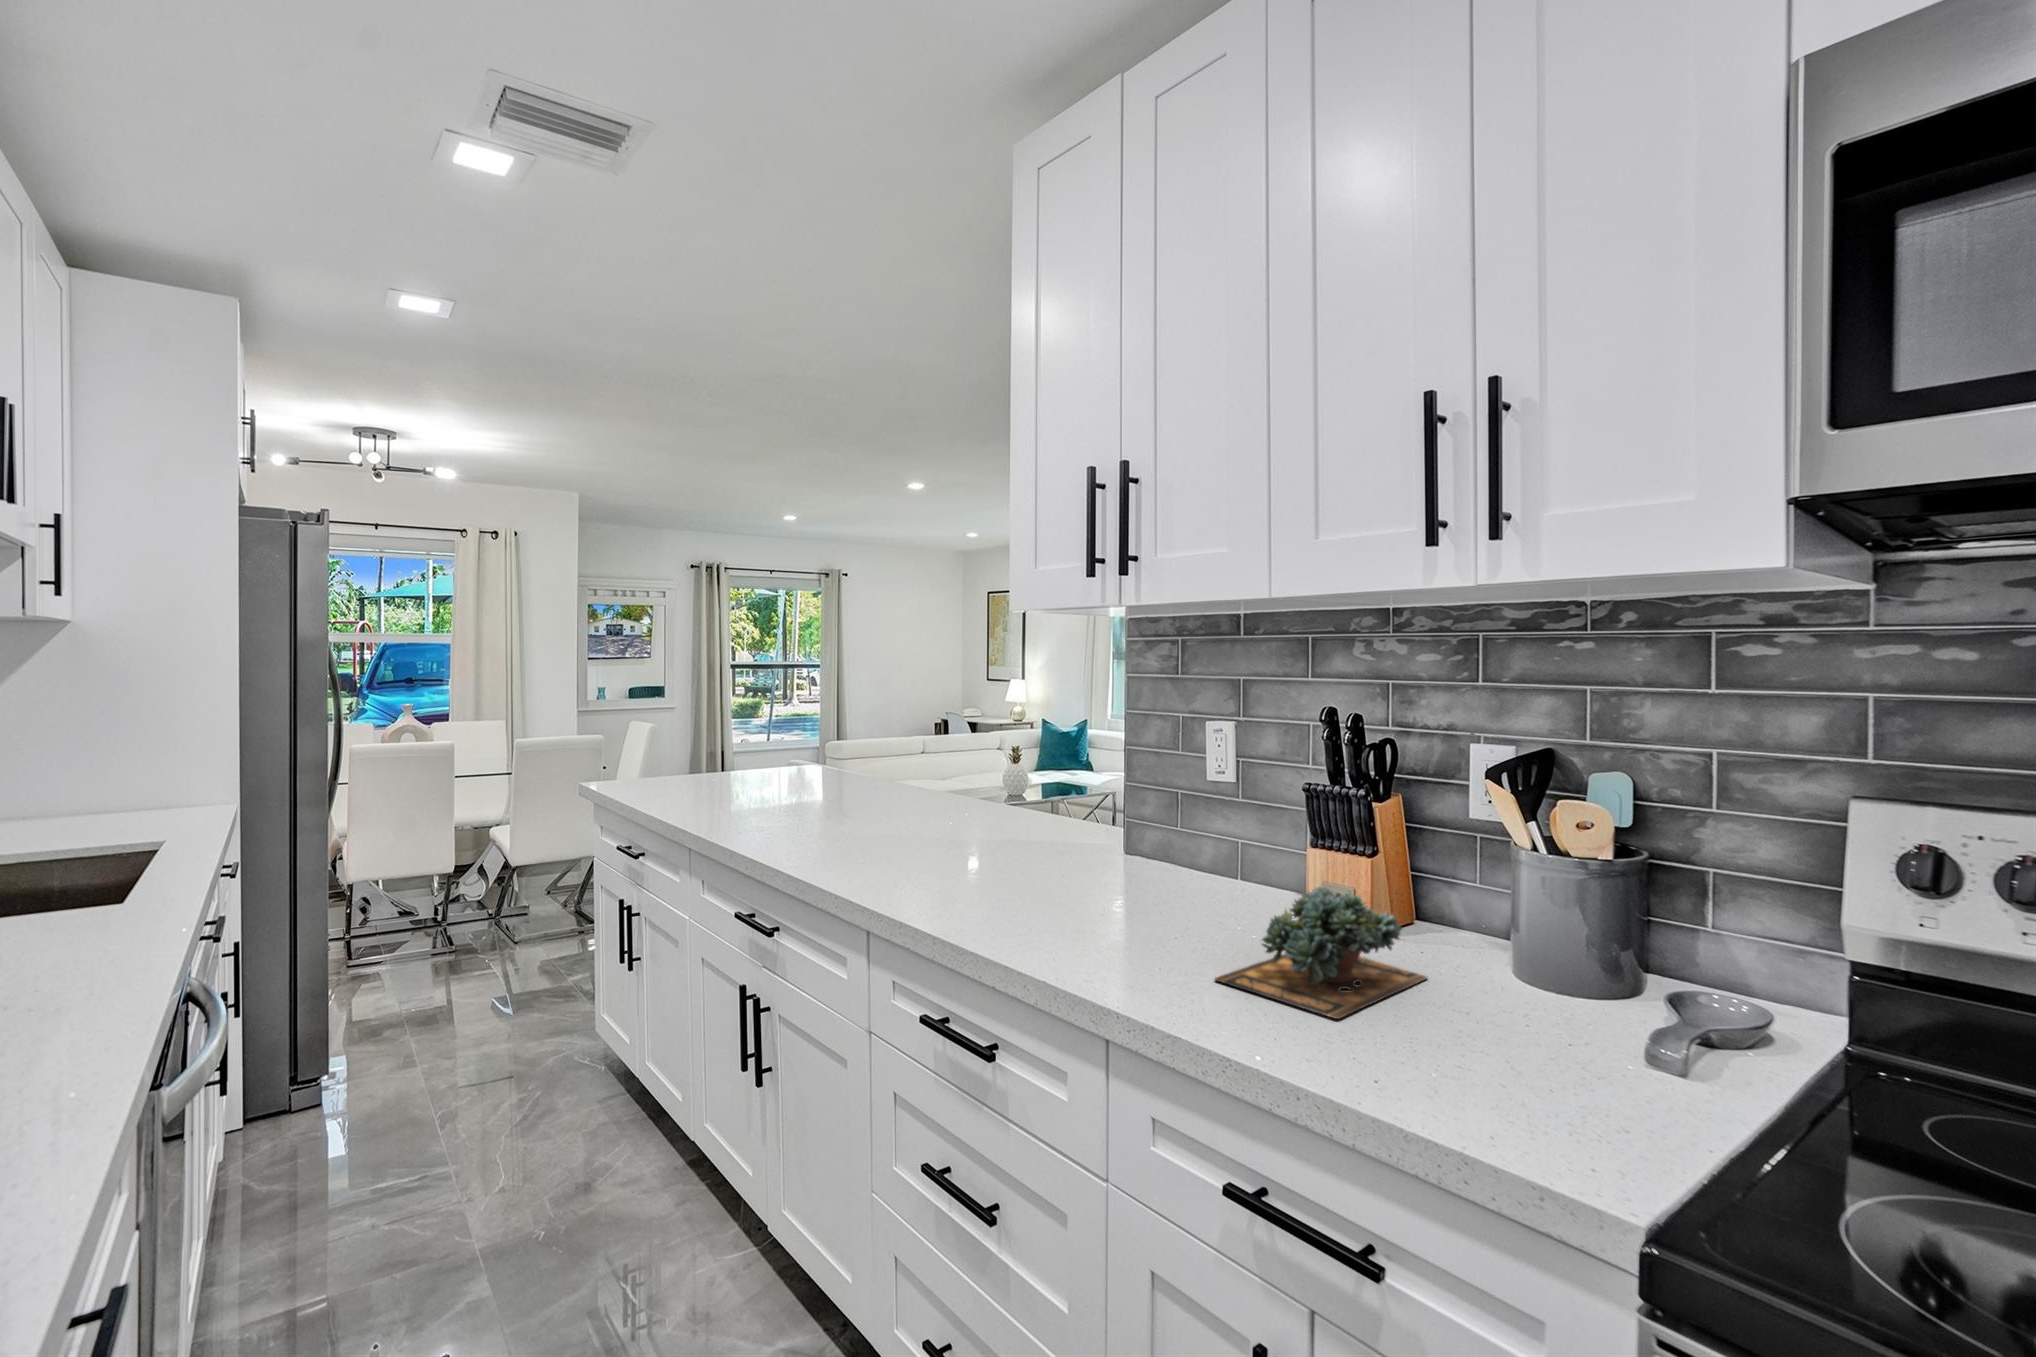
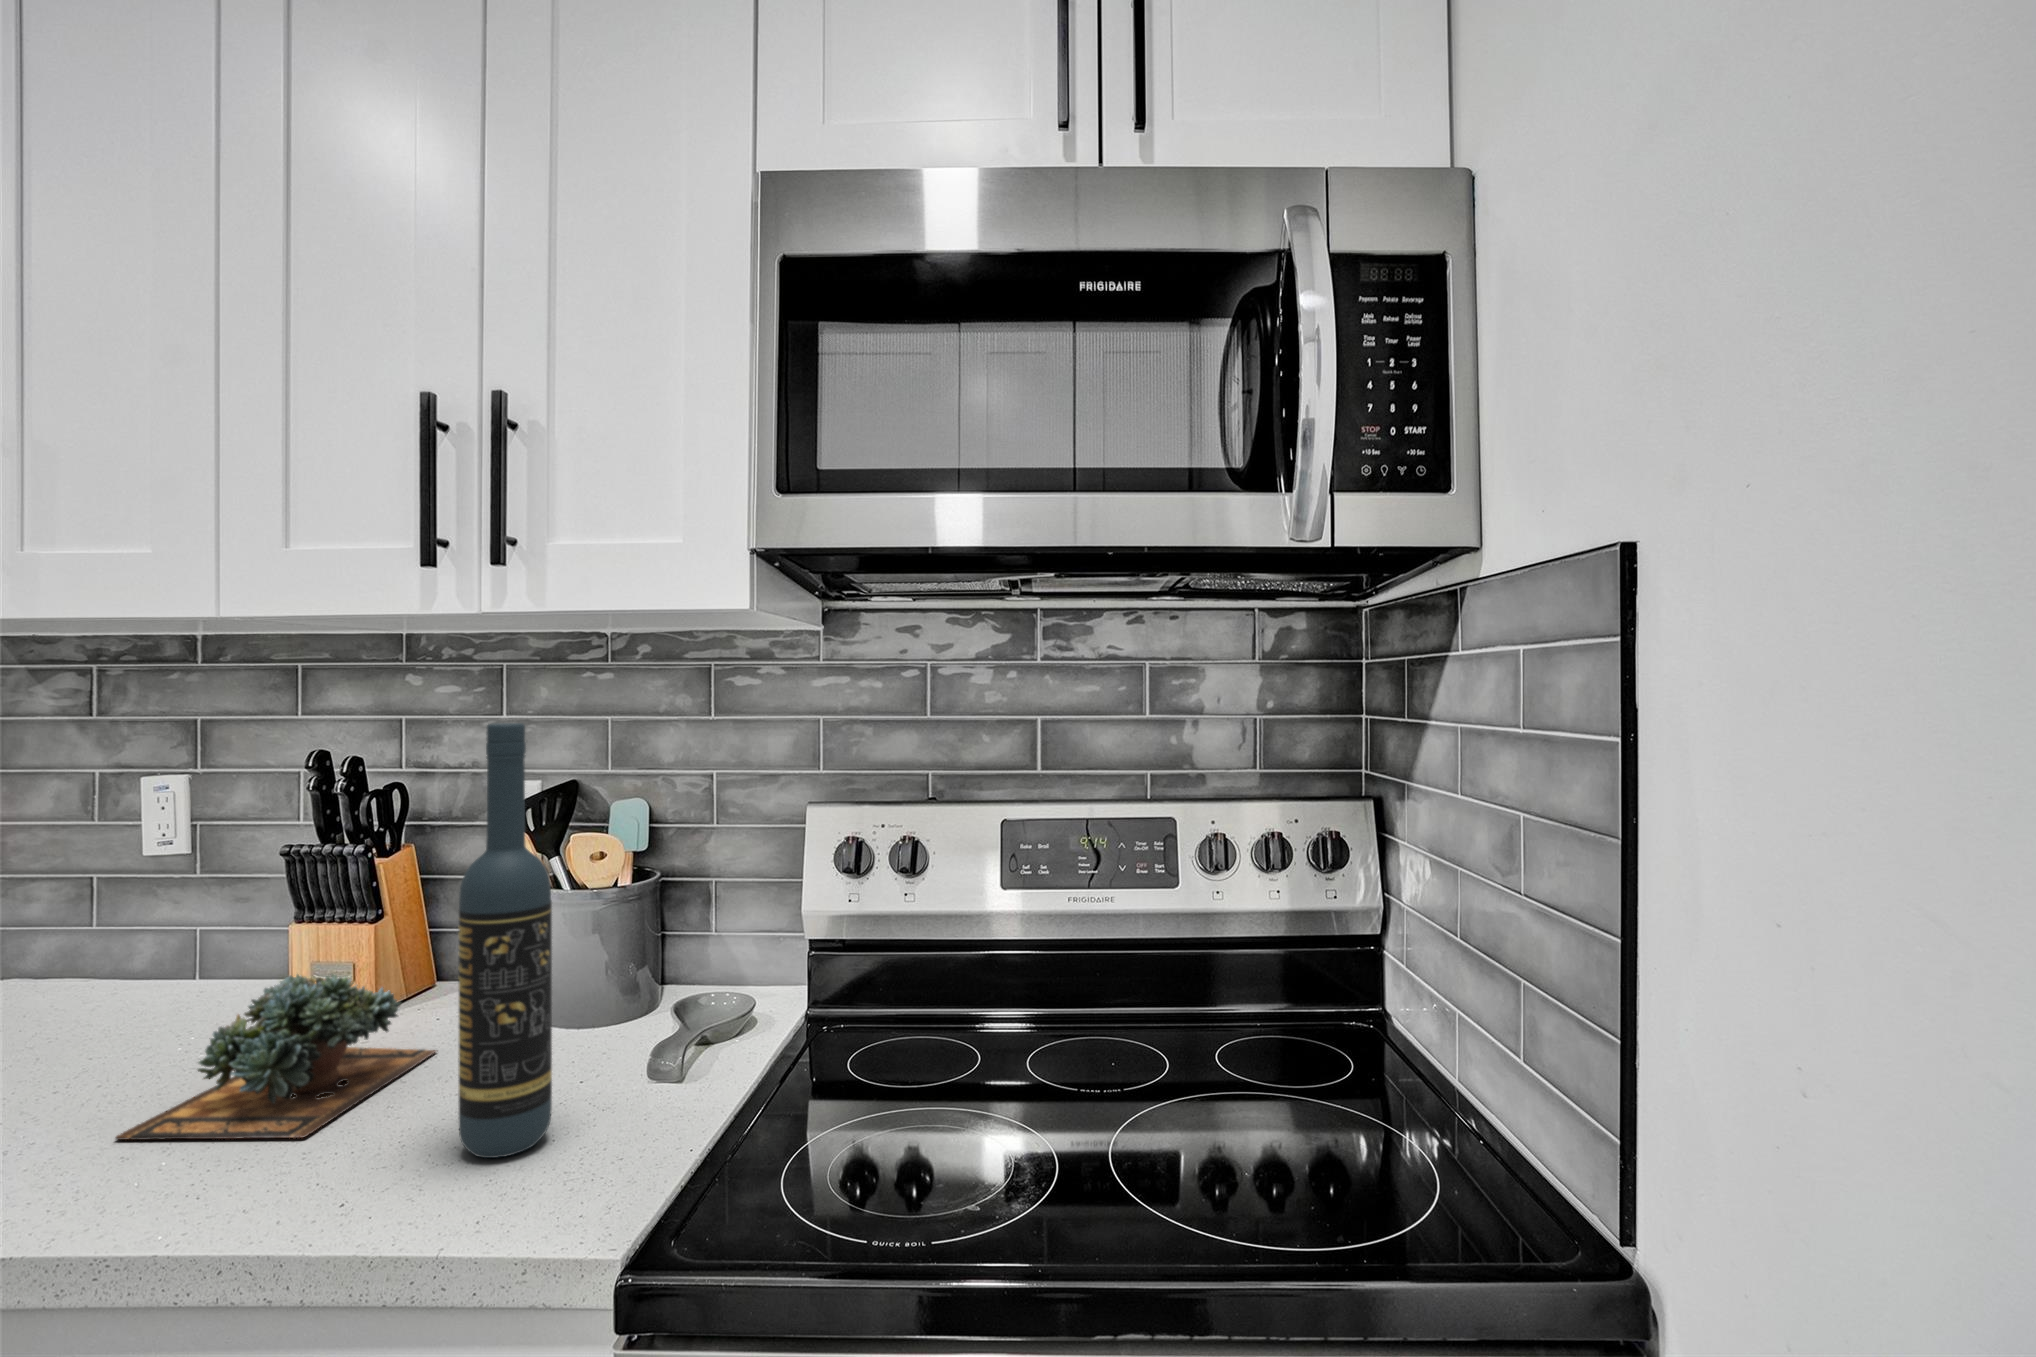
wine bottle: none [1466,688,1555,1094] -> present [459,723,552,1158]

